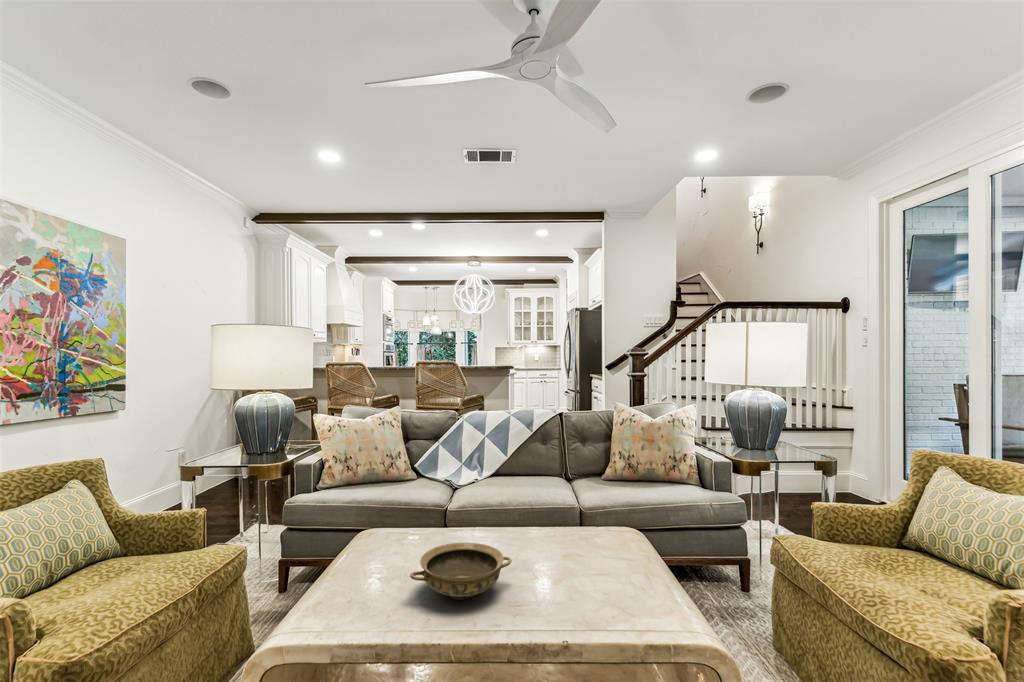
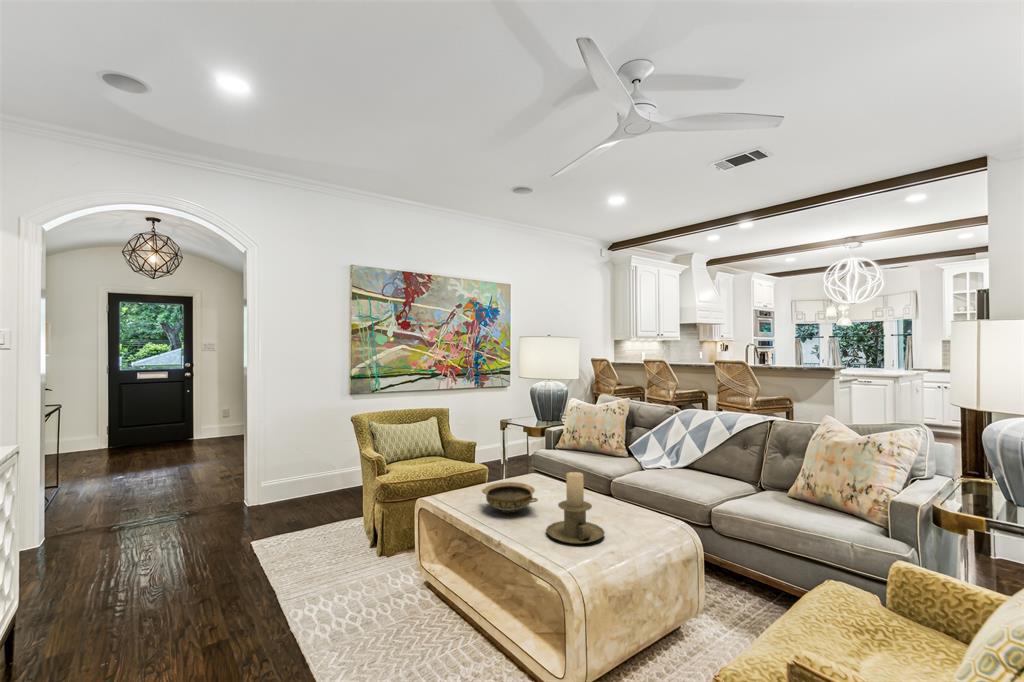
candle holder: none [556,499,637,602] -> present [546,472,604,544]

